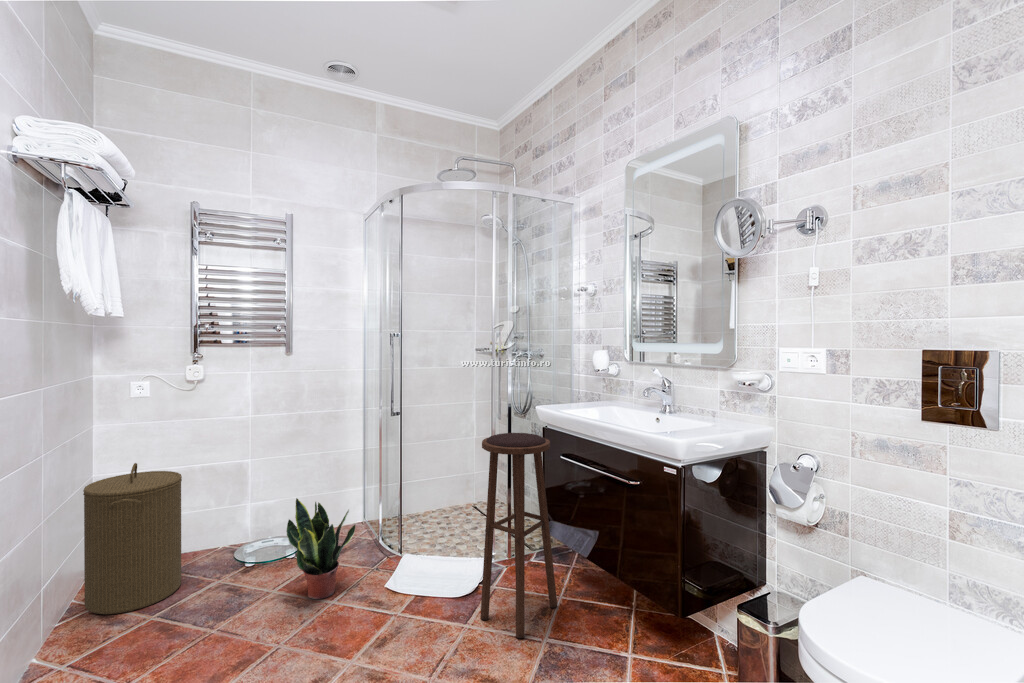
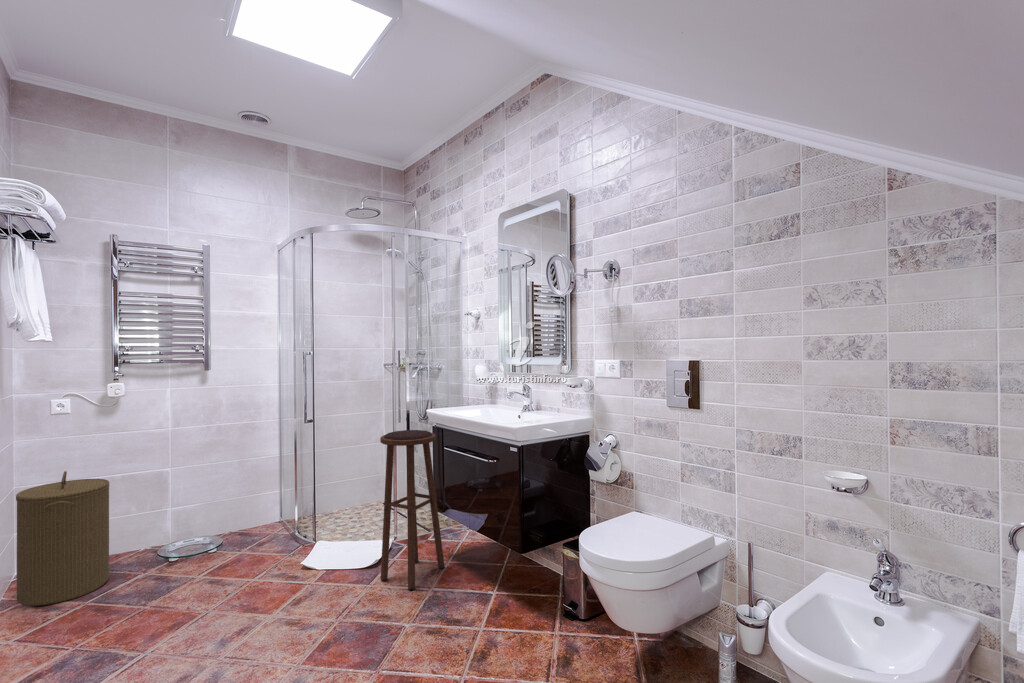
potted plant: present [286,498,356,599] -> none [211,494,274,579]

